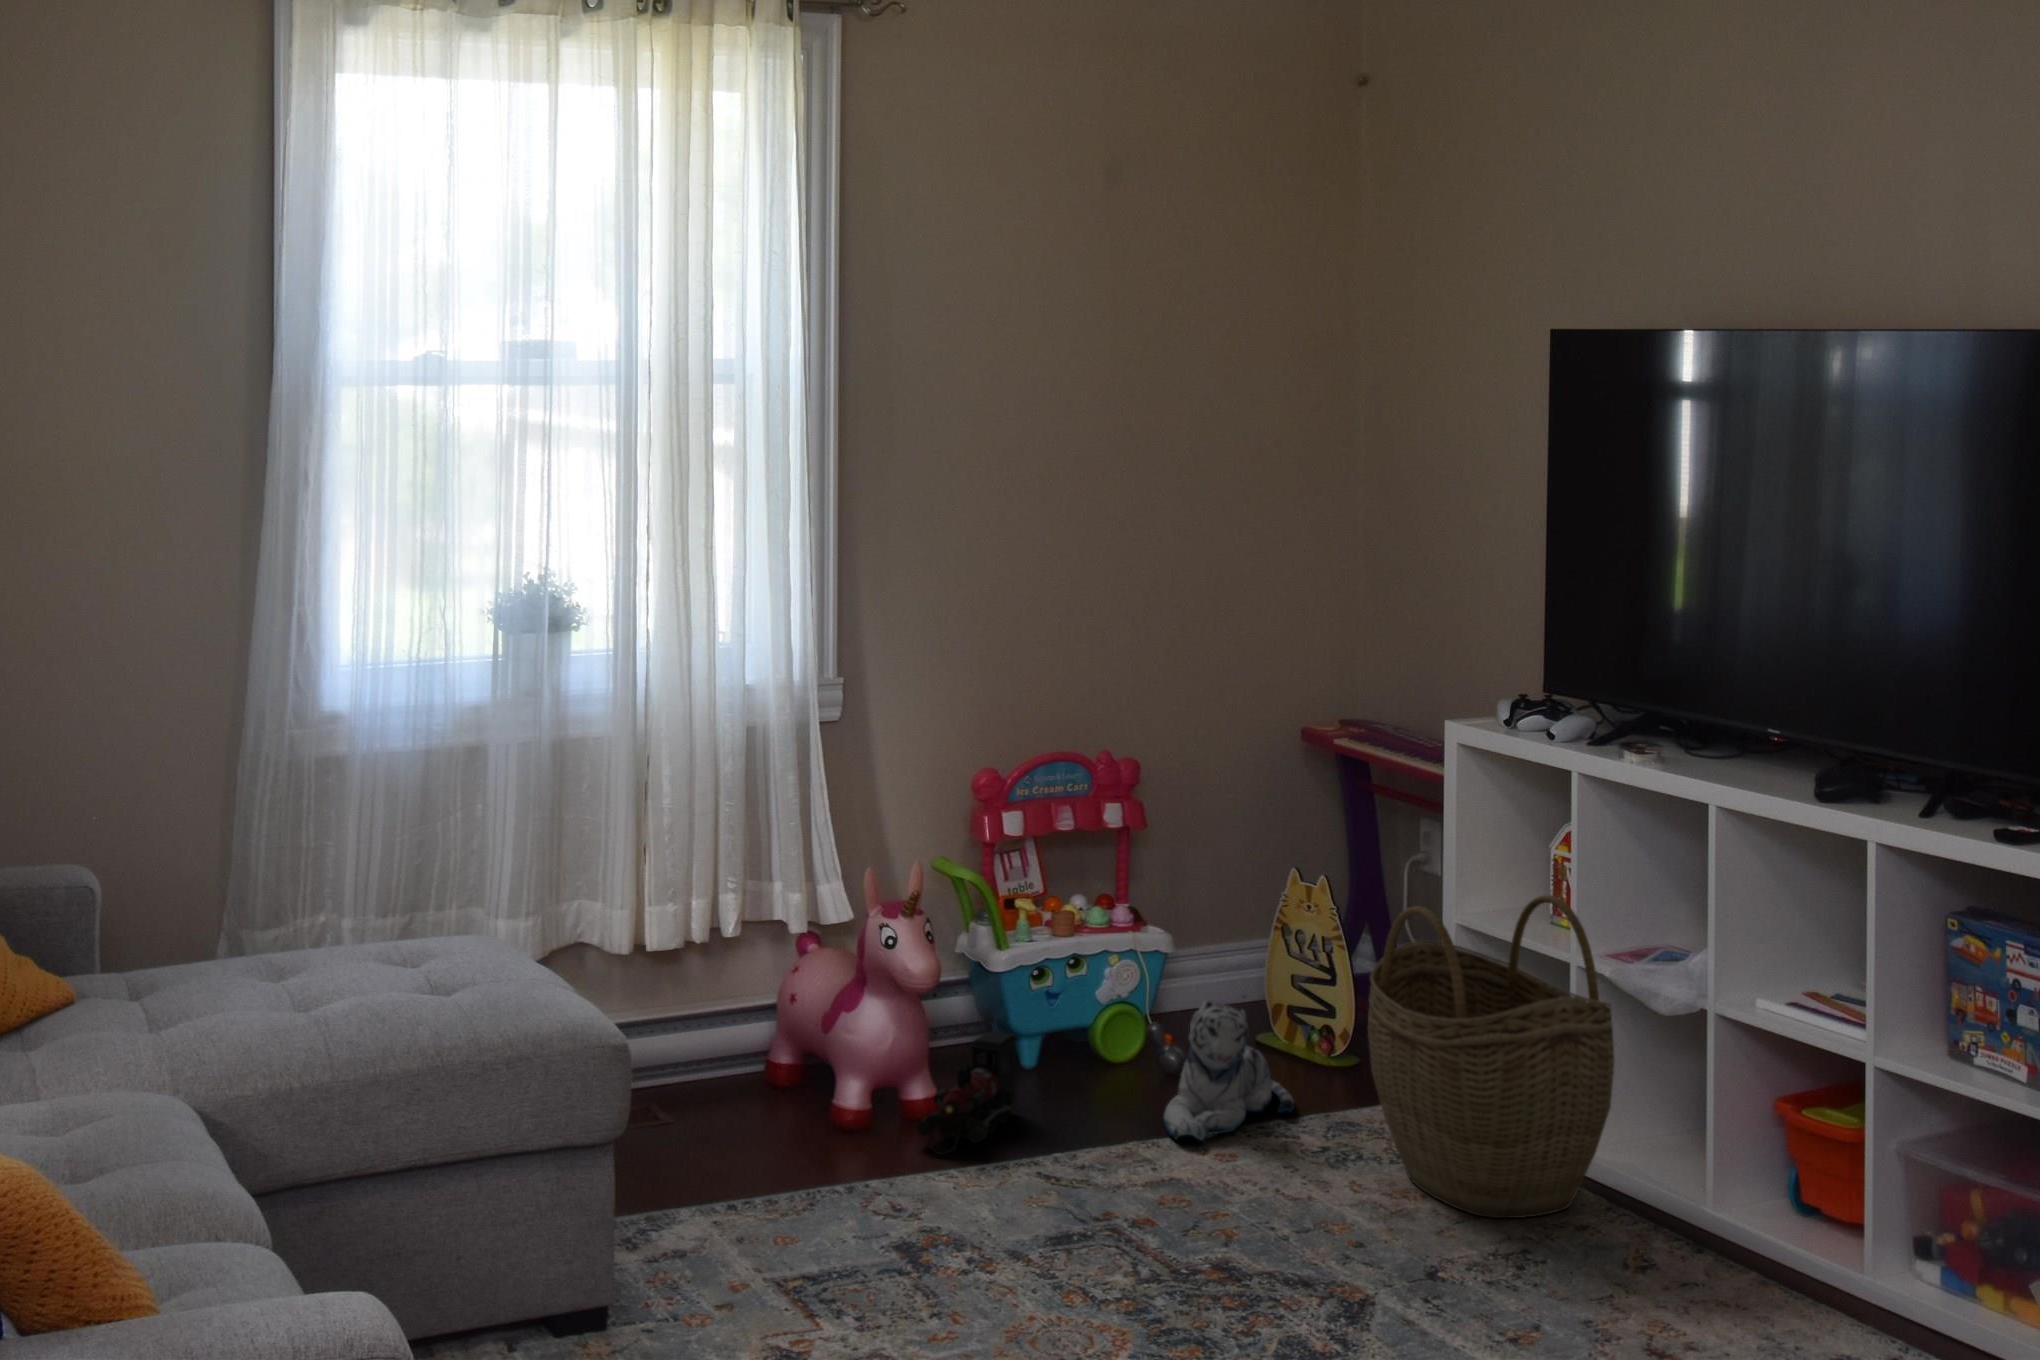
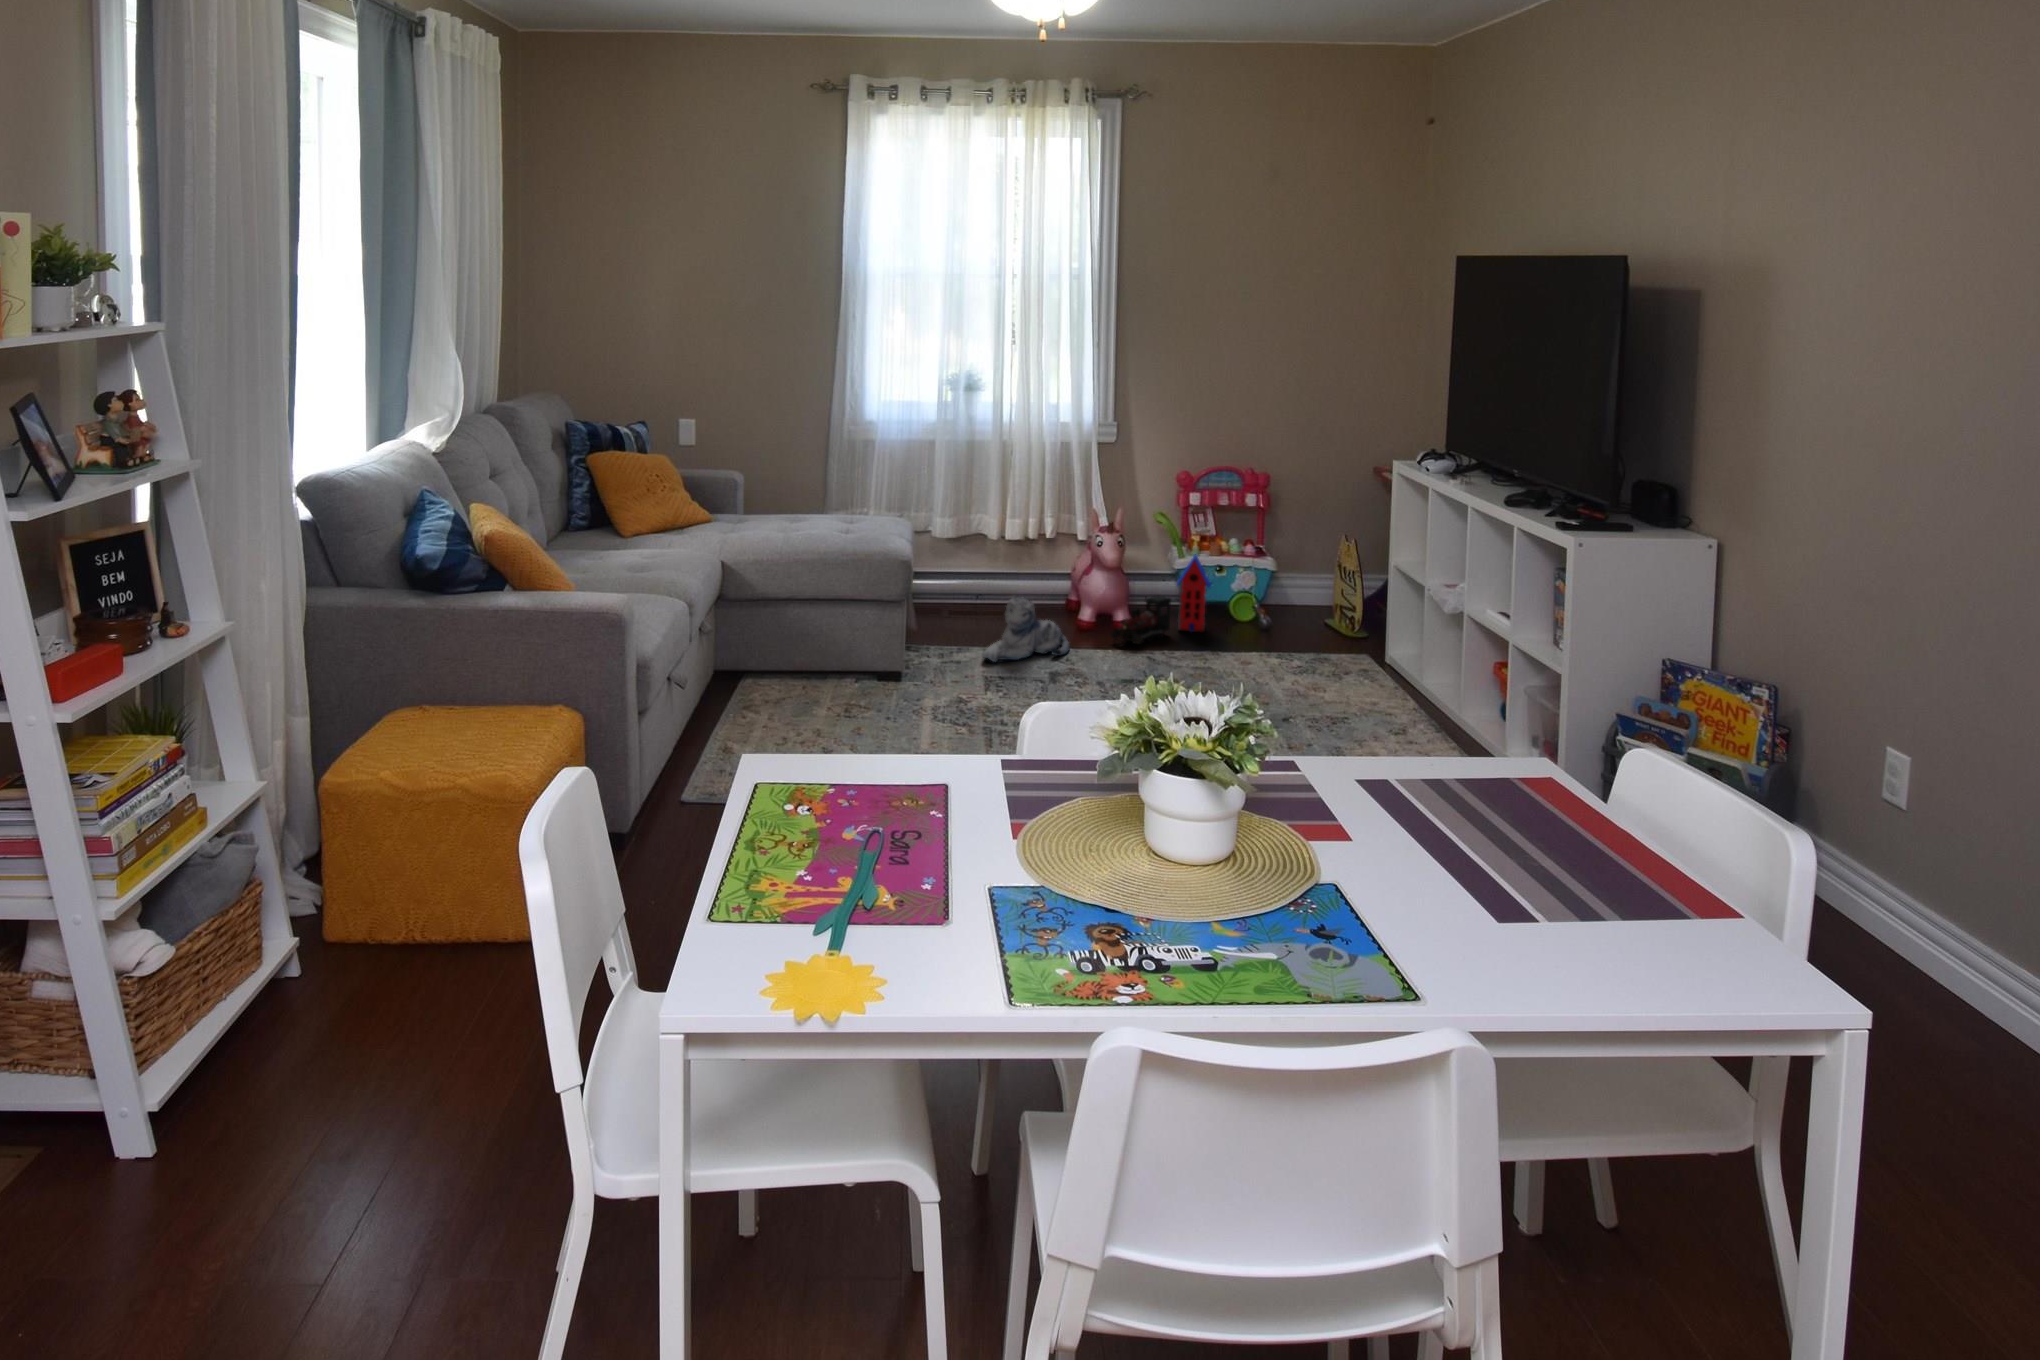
woven basket: present [1368,895,1615,1218] -> none [1322,552,1438,709]
toy house: none [1011,935,1086,1100] -> present [1177,554,1211,632]
plush toy: present [1164,1001,1294,1141] -> present [983,595,1070,662]

